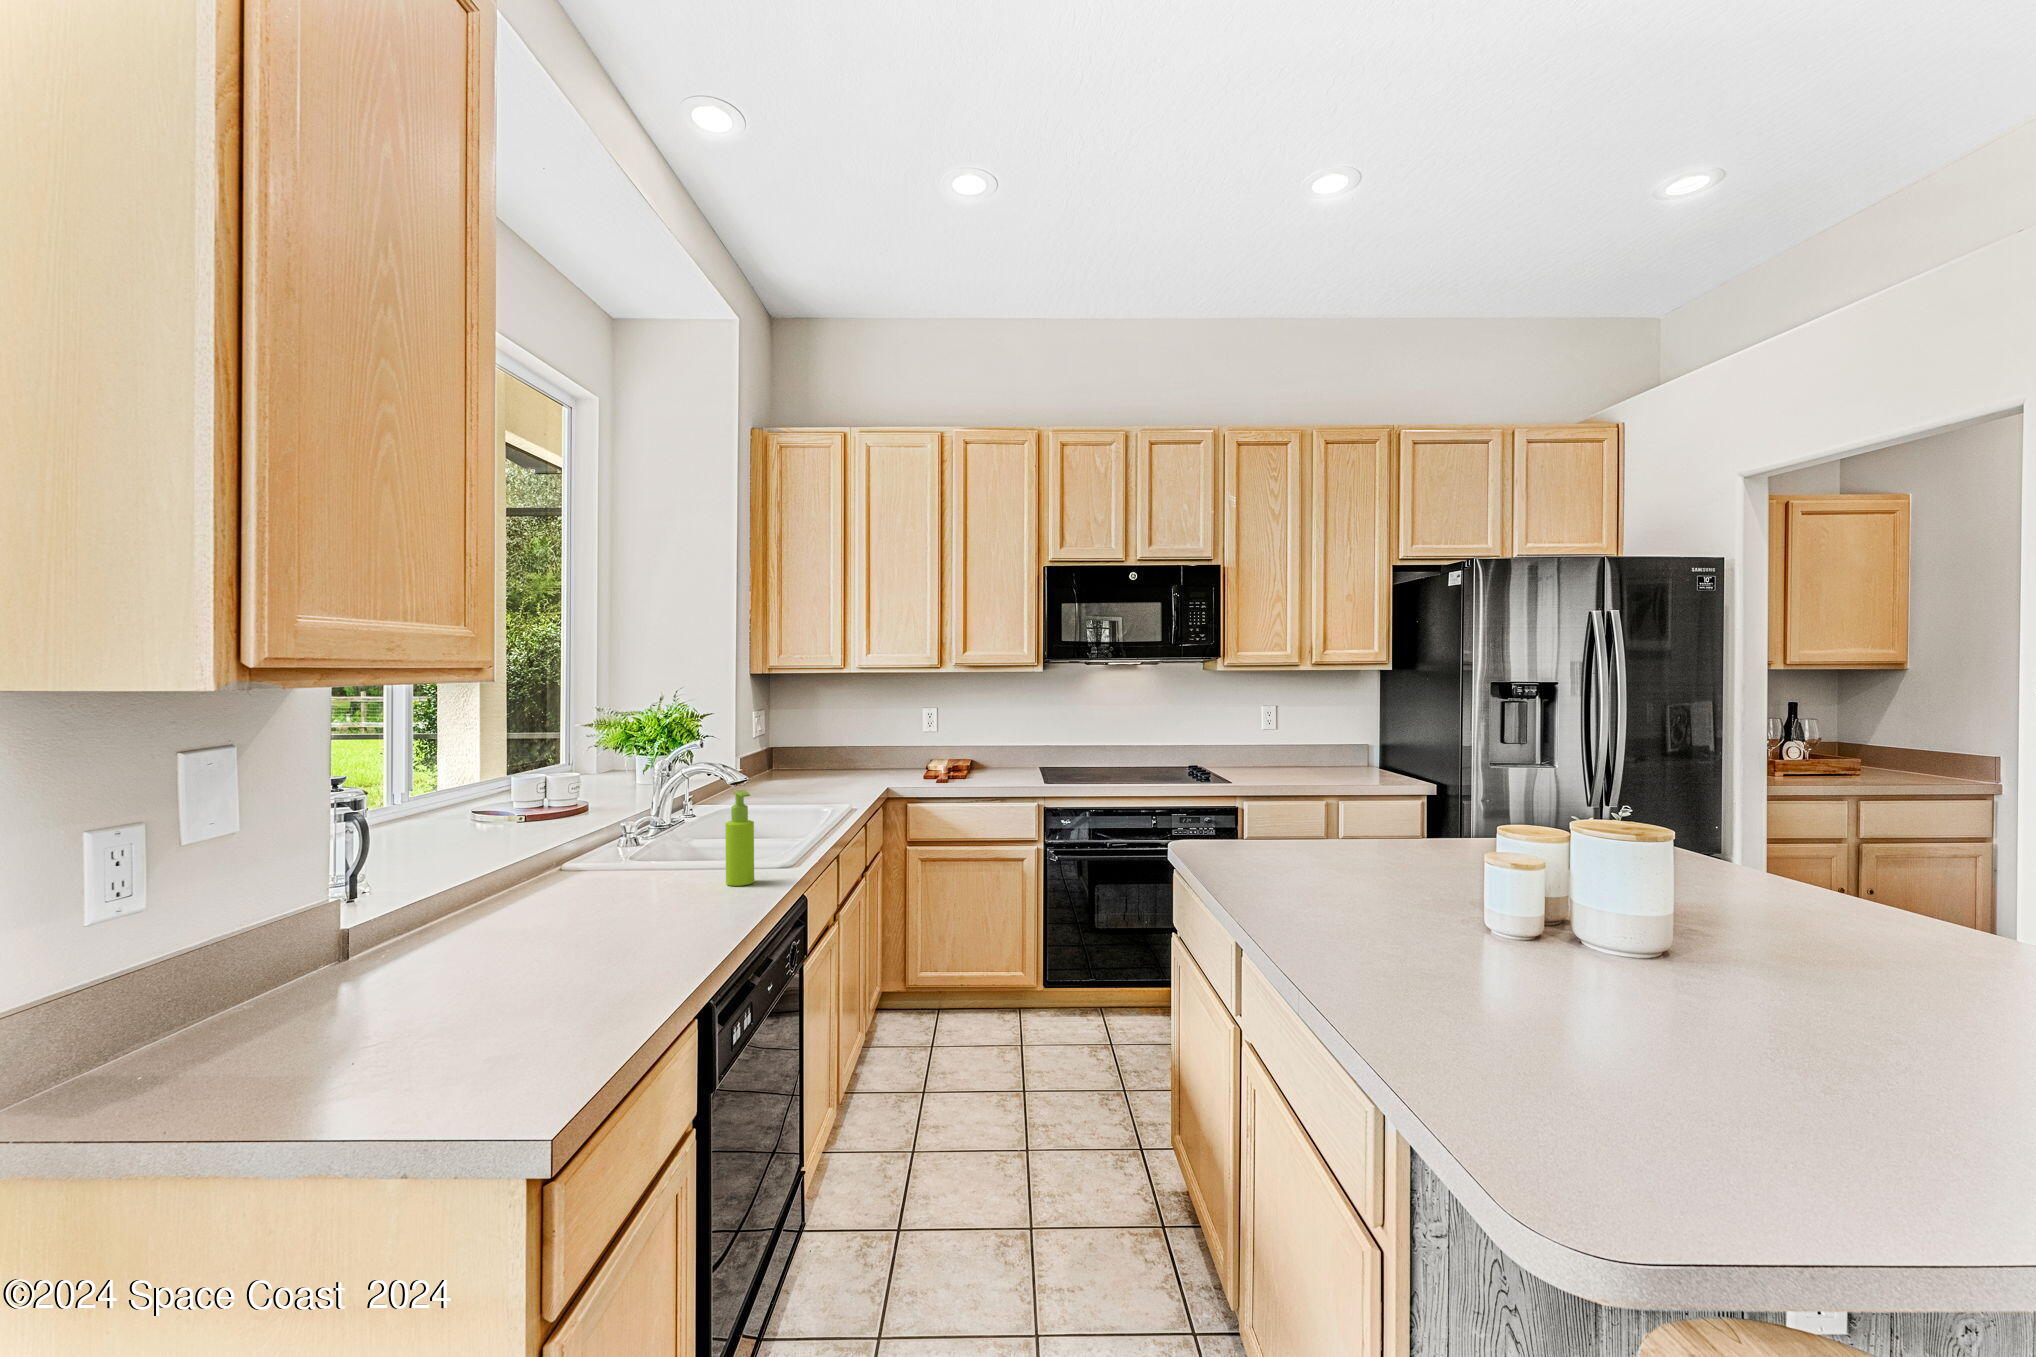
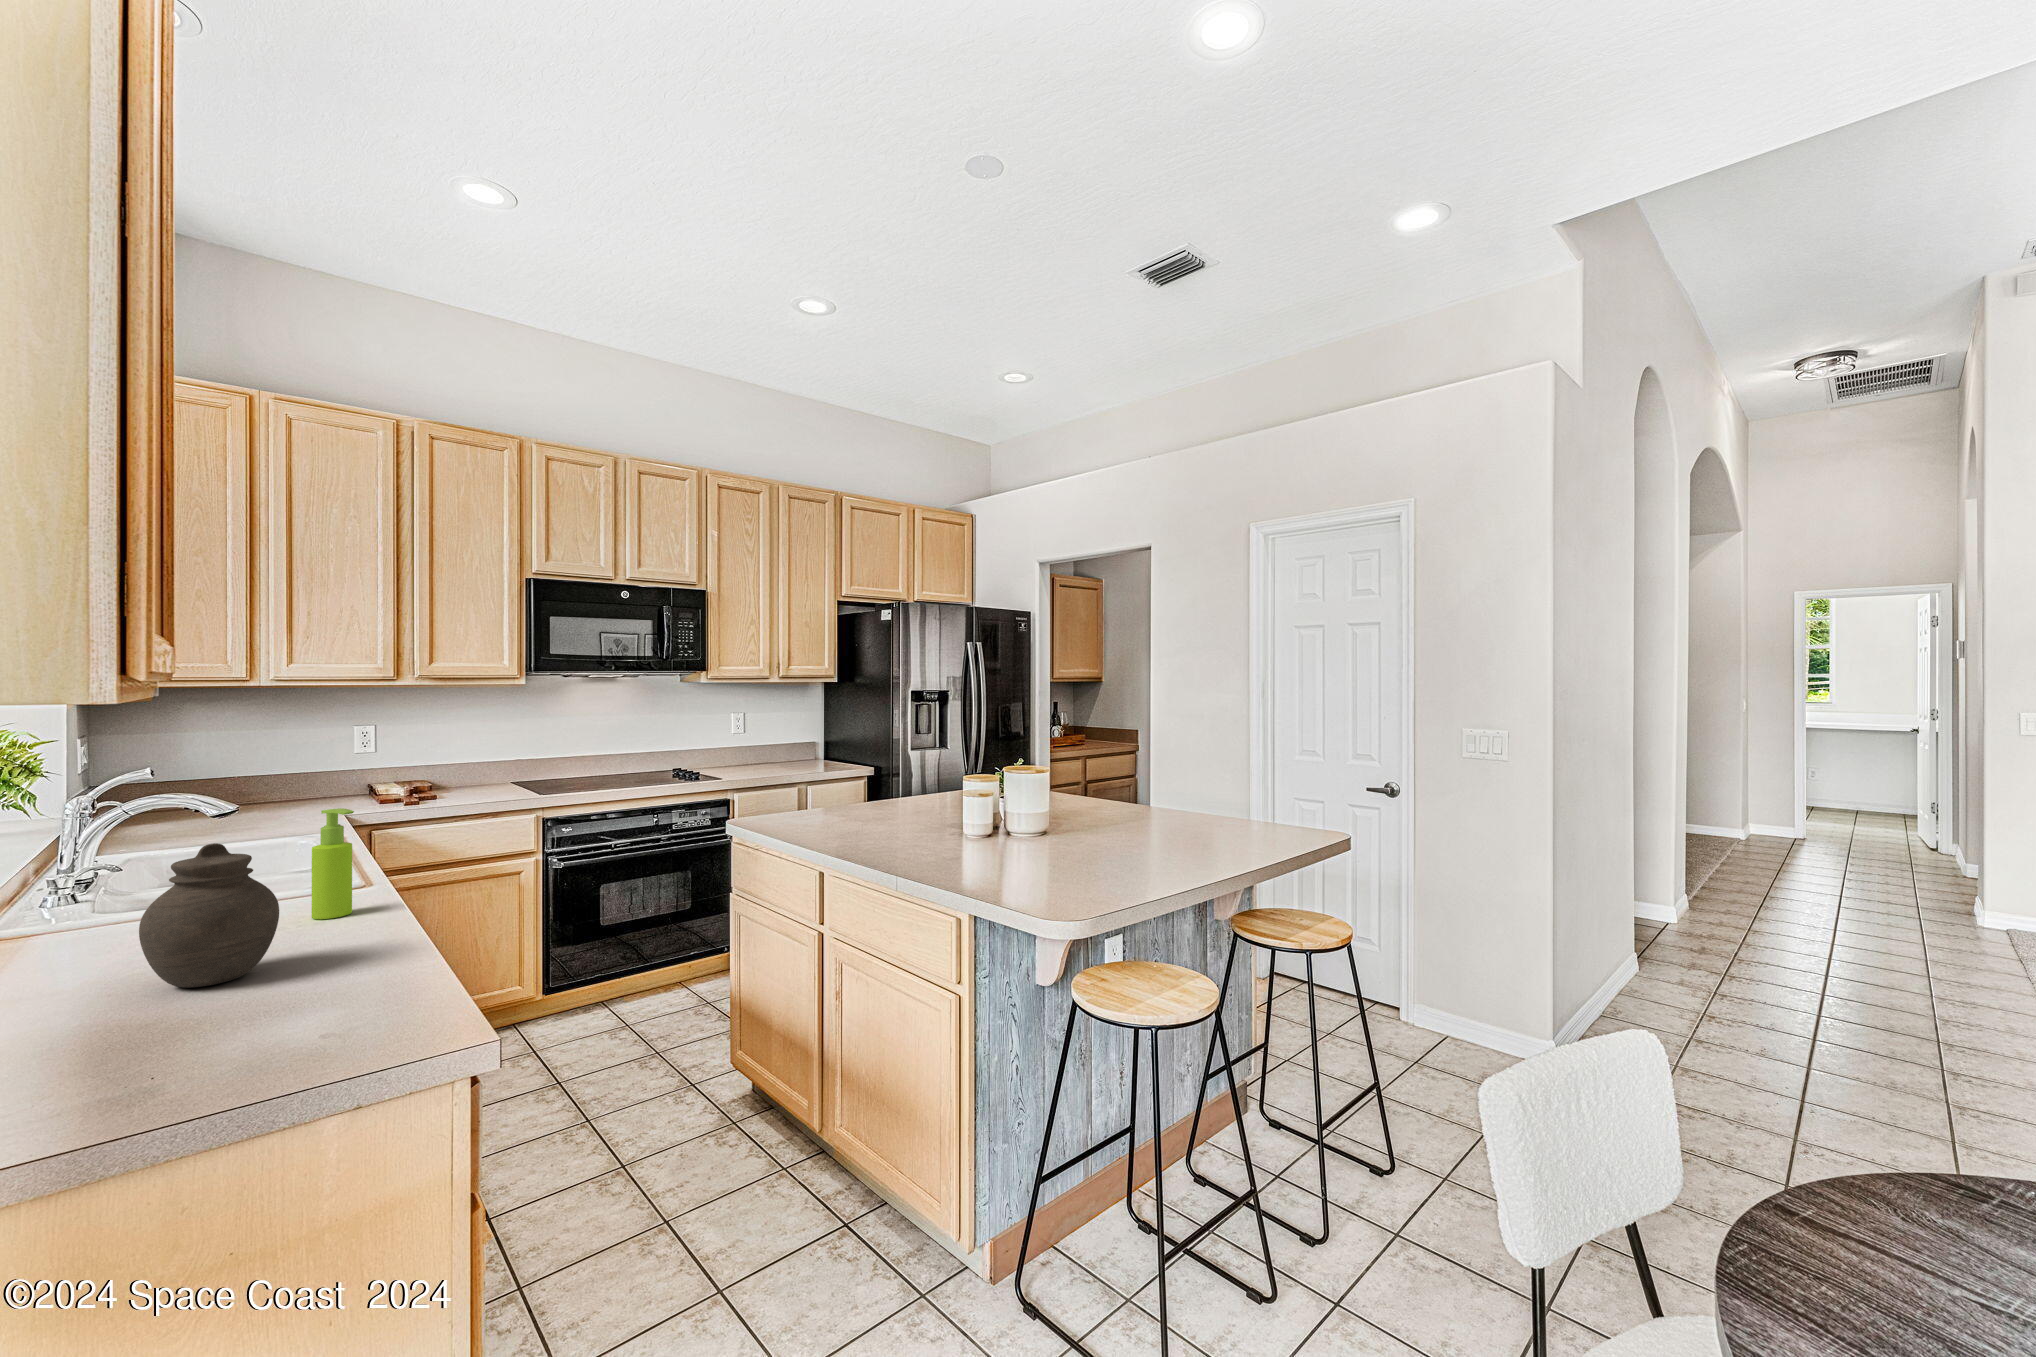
jar: none [556,815,644,929] -> present [139,843,279,988]

